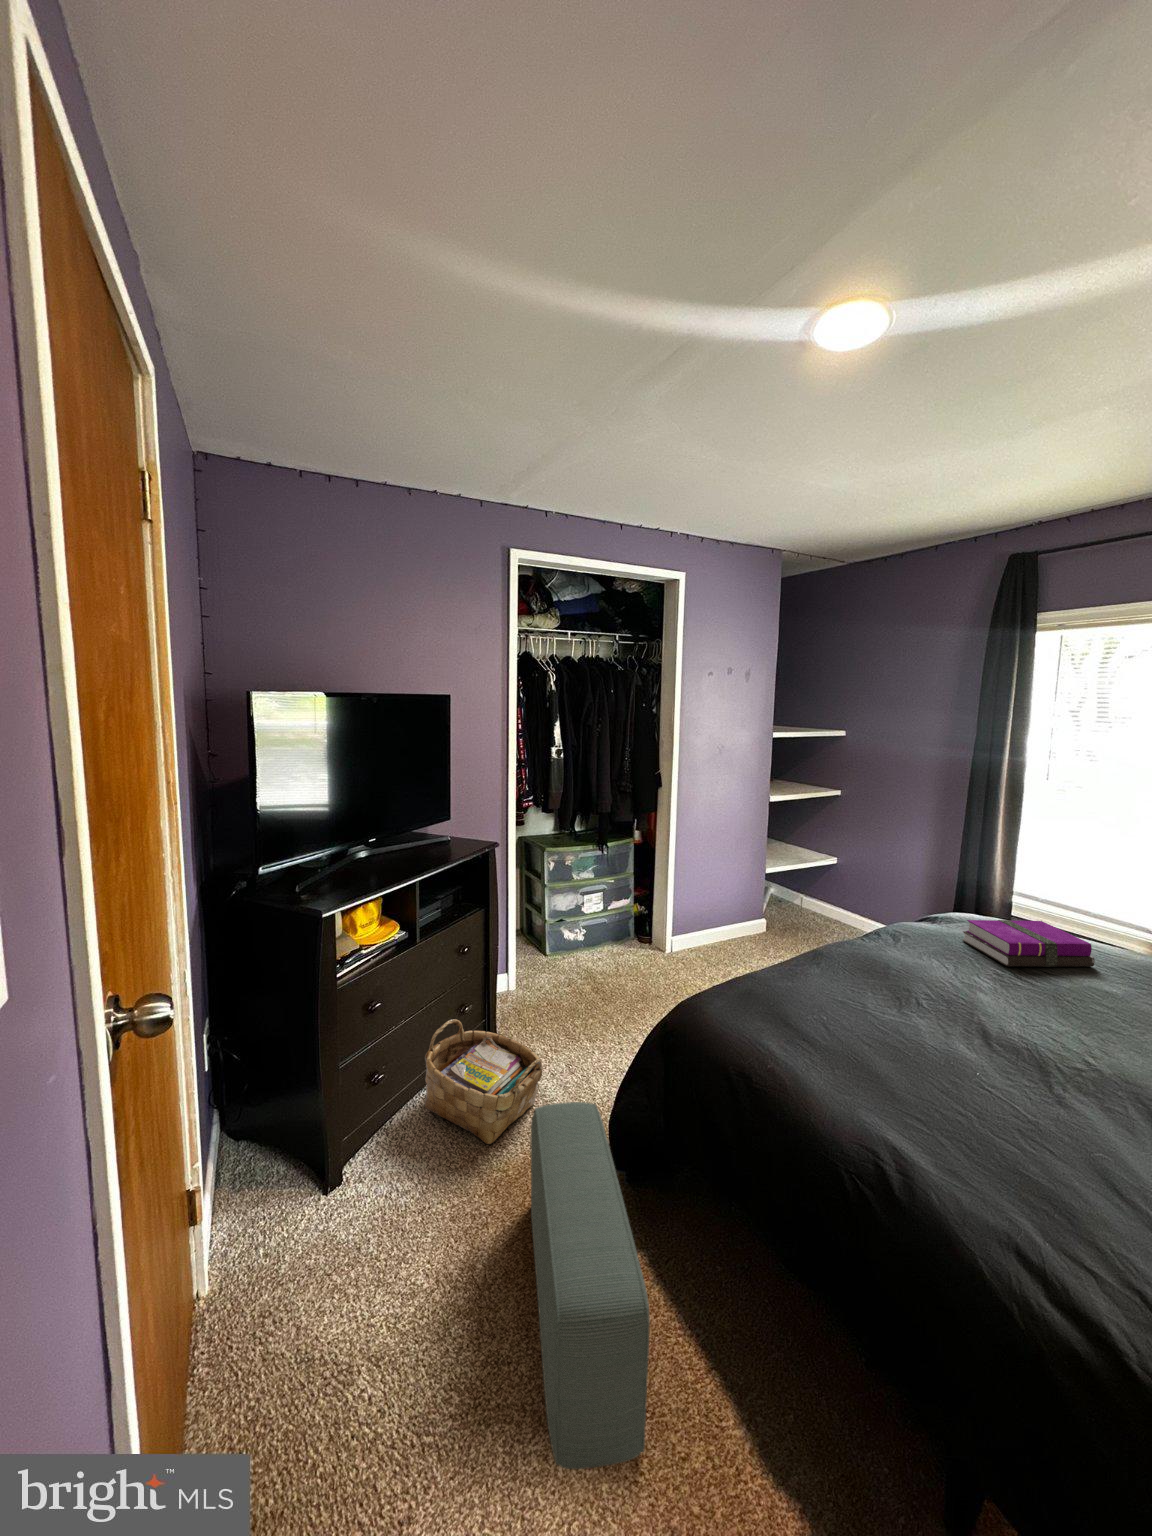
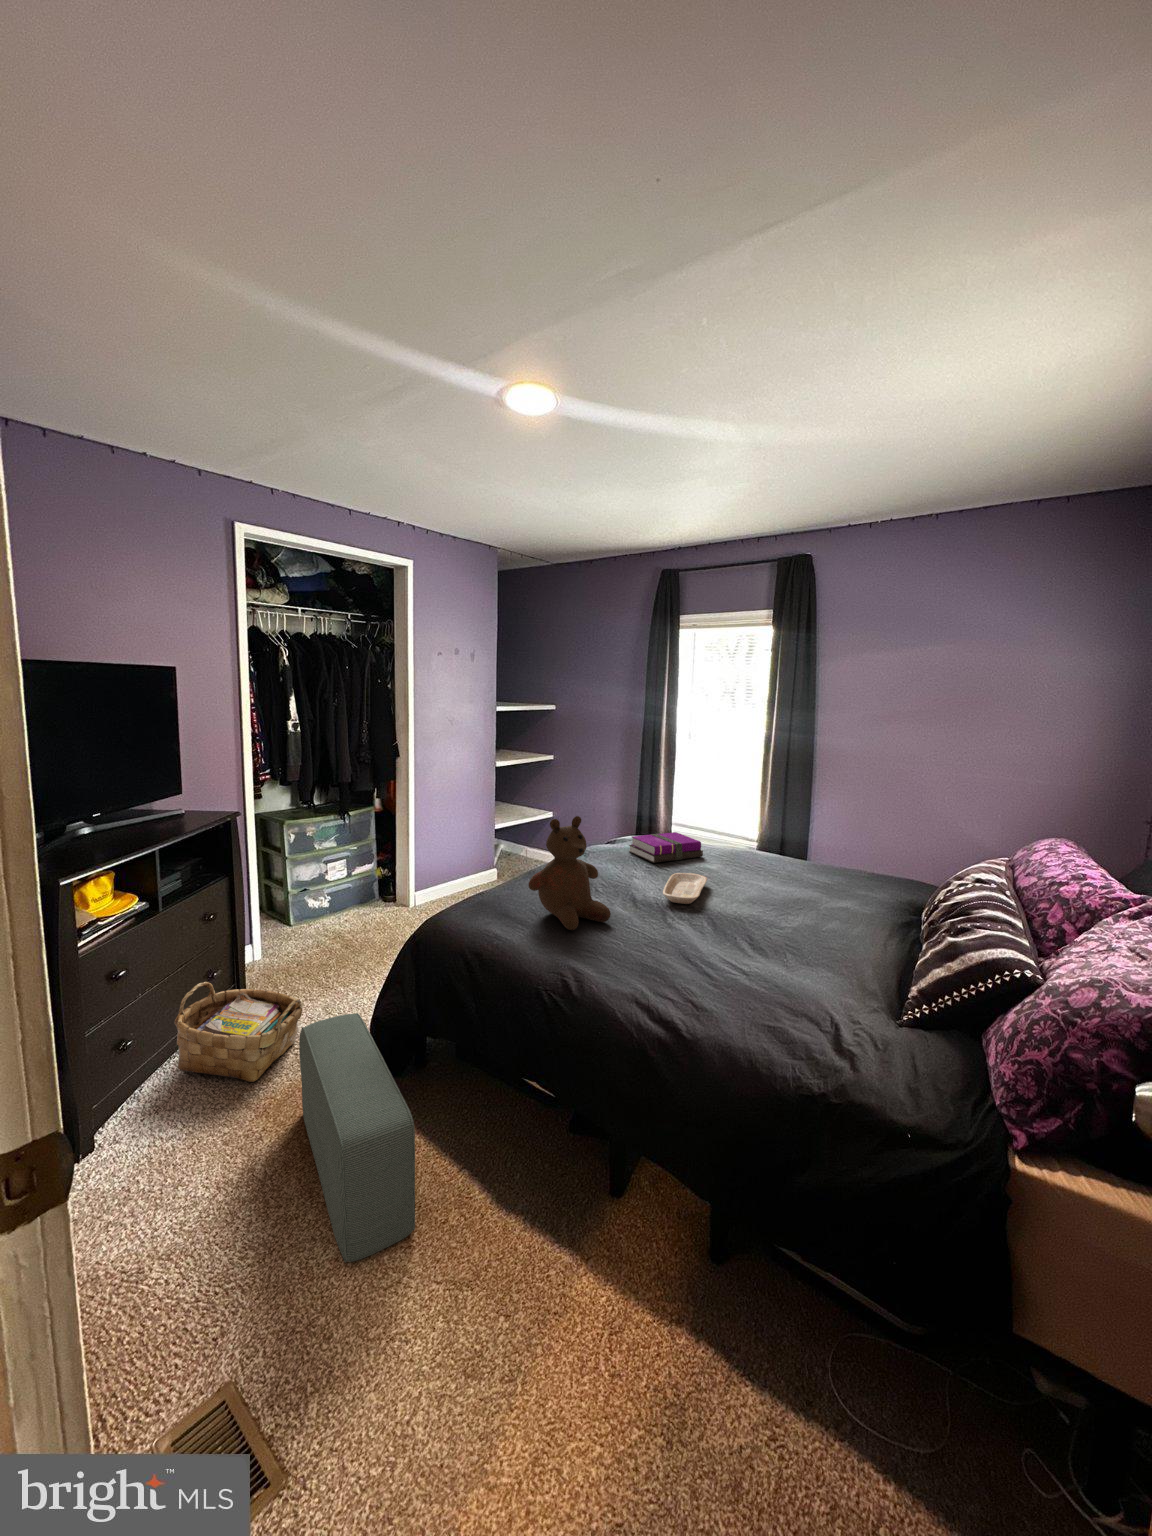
teddy bear: none [819,900,947,1069] -> present [529,816,611,930]
tray: none [1035,994,1115,1056] -> present [663,873,707,904]

